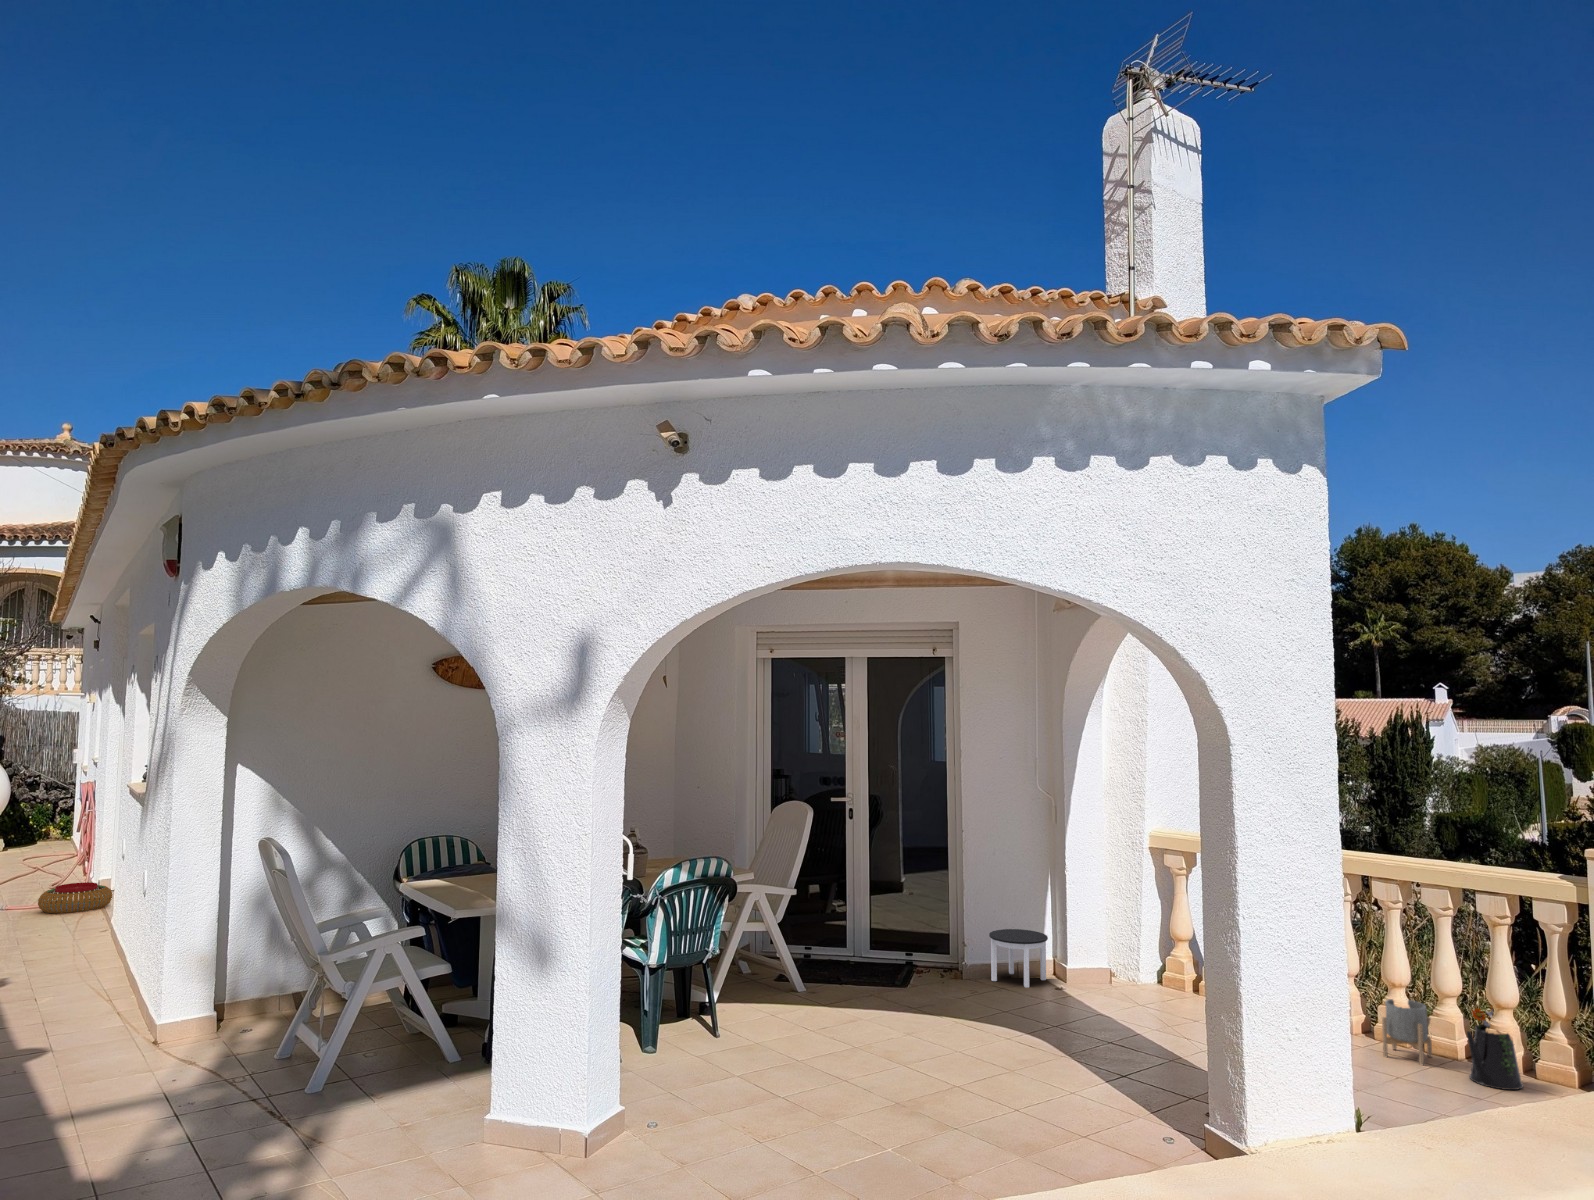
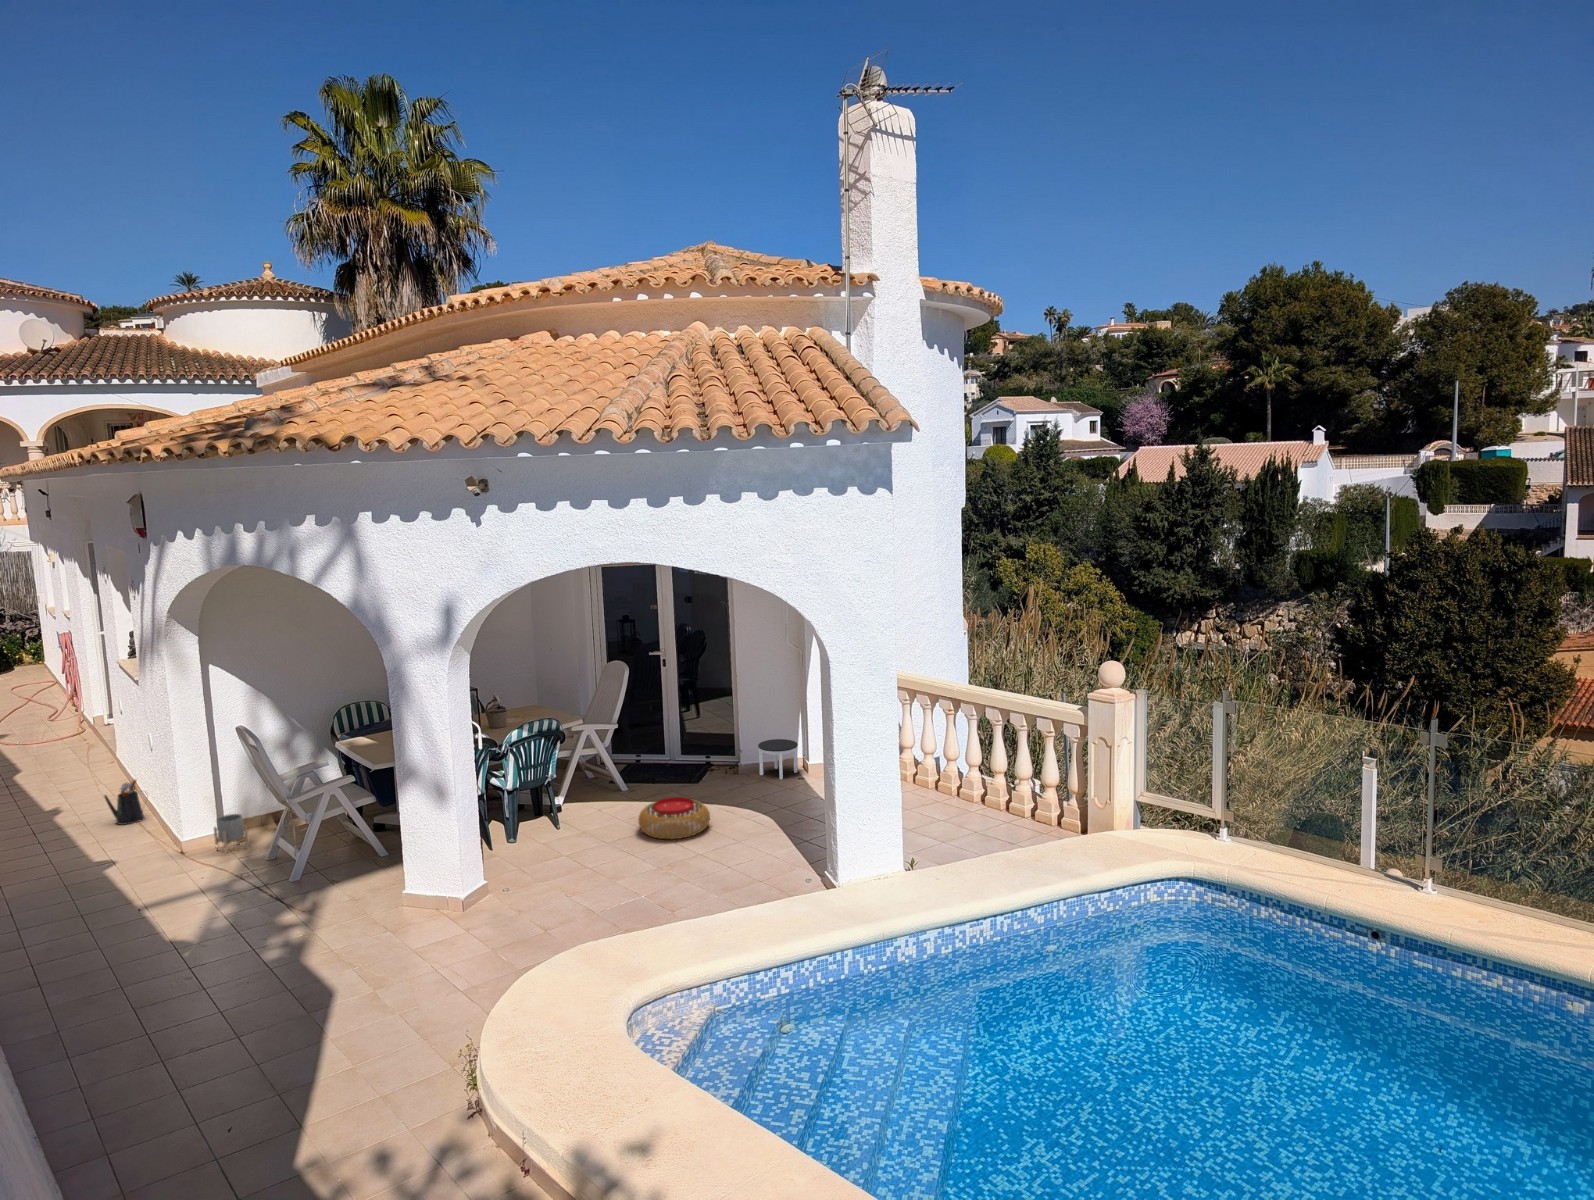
pouf: present [38,882,113,914] -> present [638,797,710,839]
planter: present [1382,999,1432,1065] -> present [214,814,249,855]
watering can: present [1467,1006,1523,1090] -> present [104,780,145,825]

